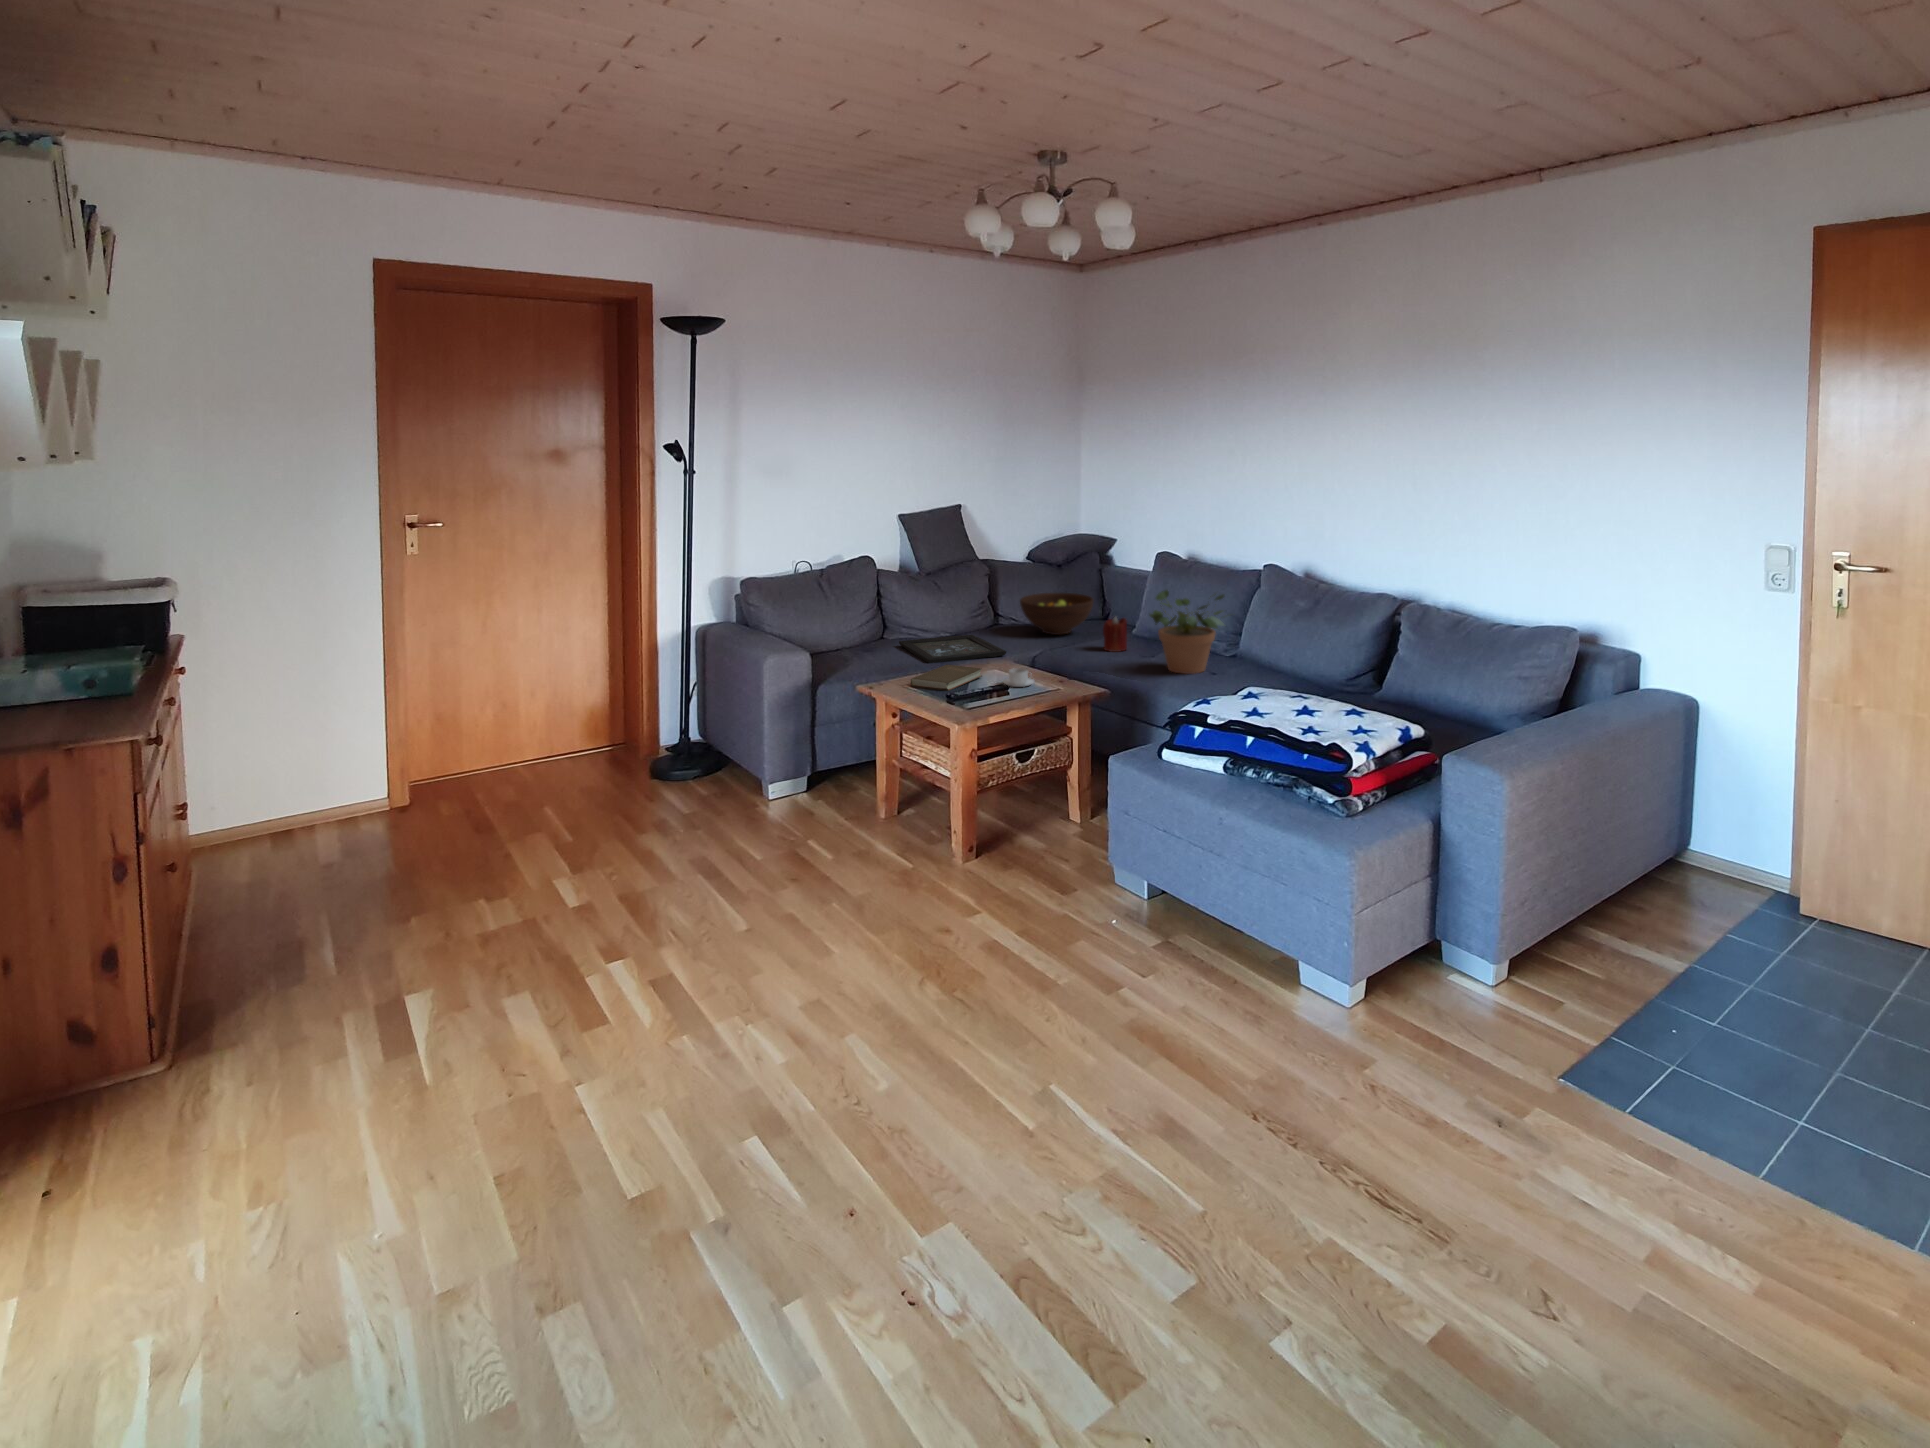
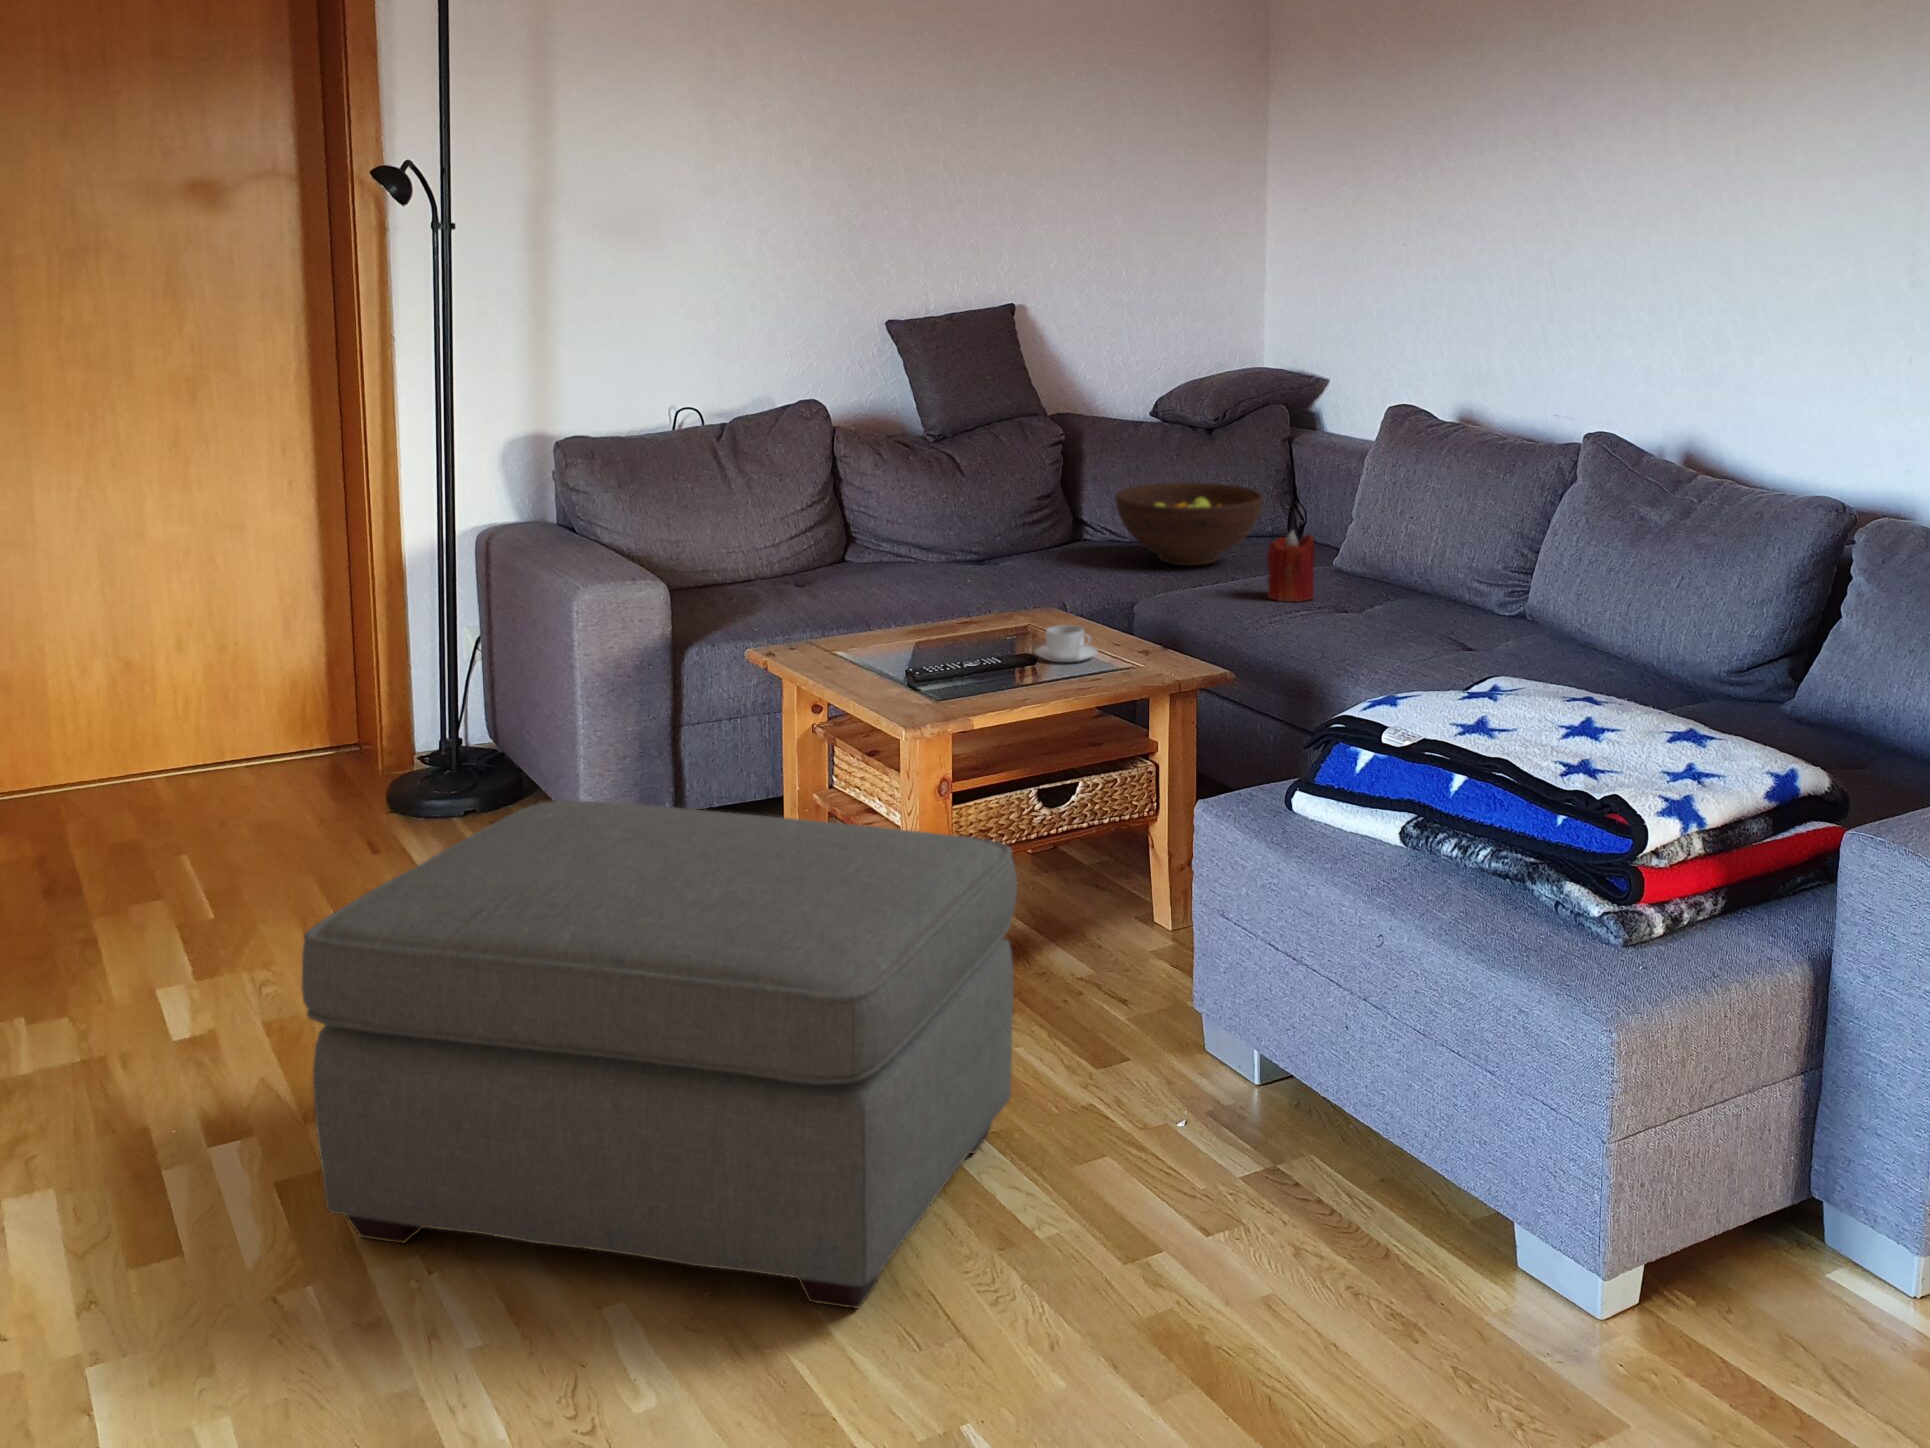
potted plant: present [1150,590,1224,674] -> none [1344,478,1523,650]
tray: present [899,635,1006,663] -> none [865,559,1067,613]
book: present [911,665,982,691] -> none [852,614,999,665]
ottoman: none [684,769,1033,1026] -> present [302,801,1017,1309]

